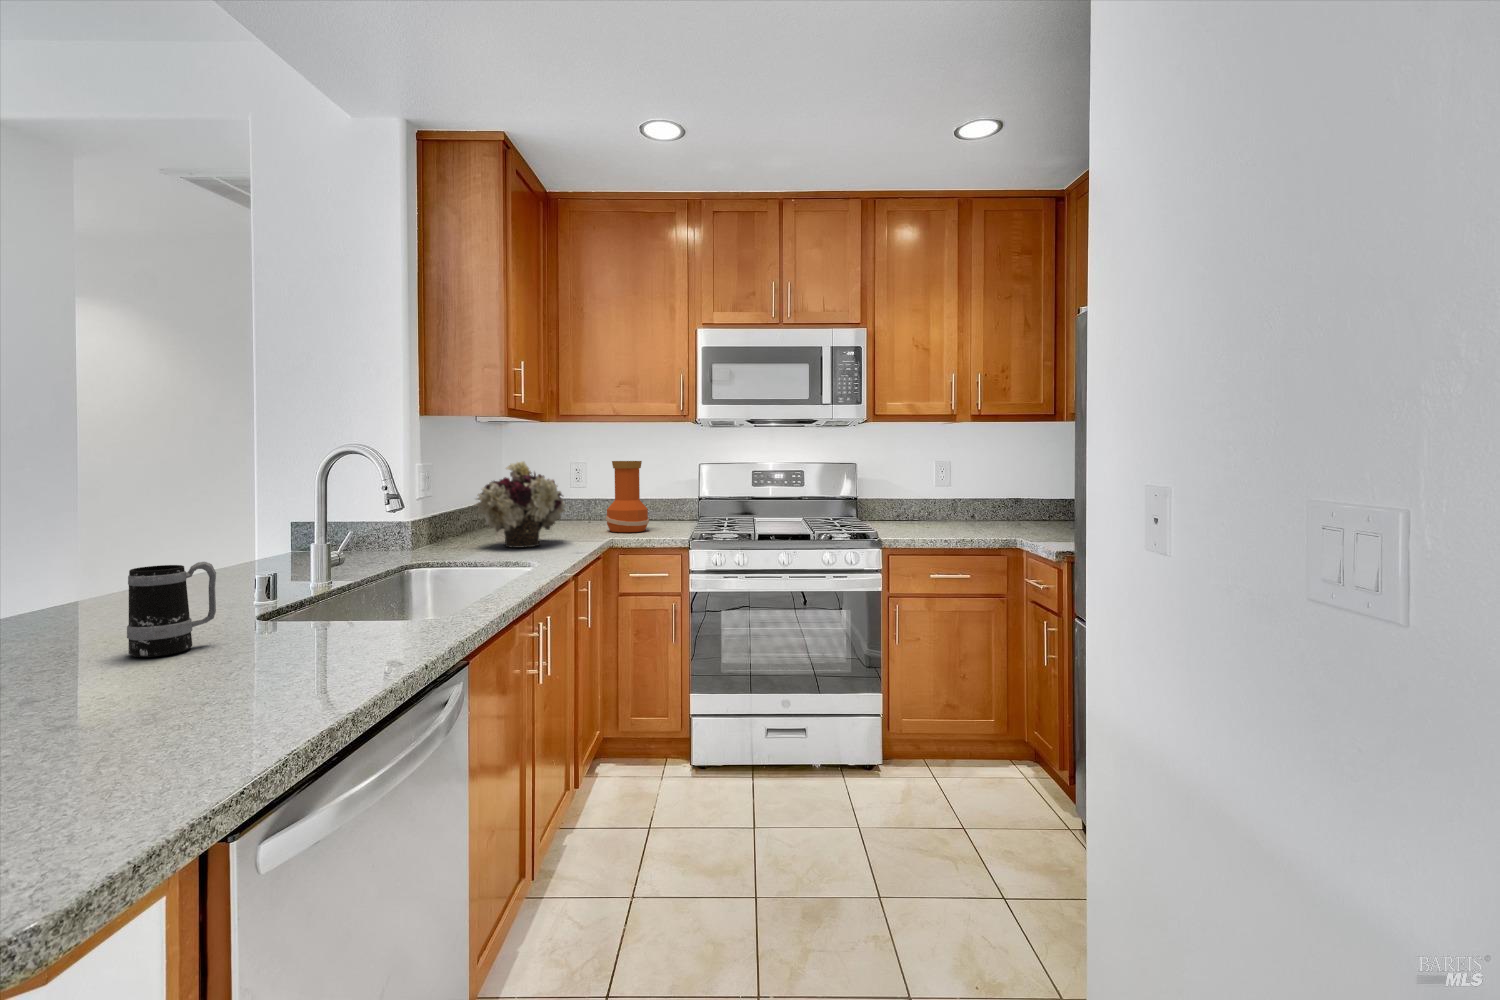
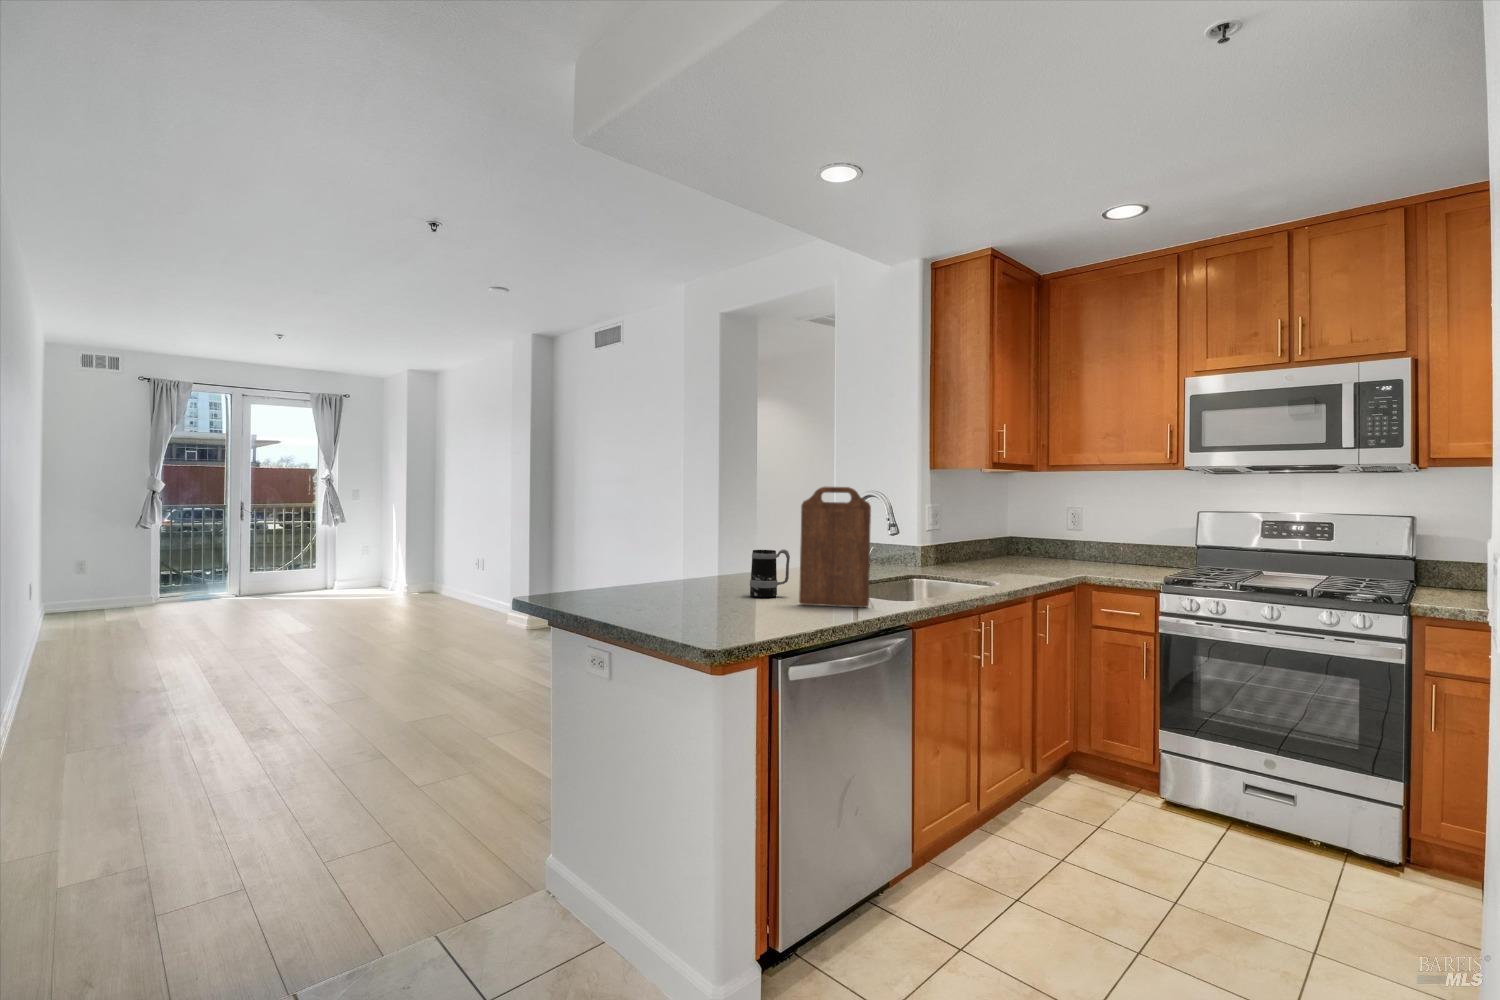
cutting board: none [243,450,385,660] -> present [799,487,871,607]
flower arrangement: present [474,461,565,548] -> none [965,503,1044,574]
vase: present [606,461,649,532] -> none [1089,506,1133,572]

